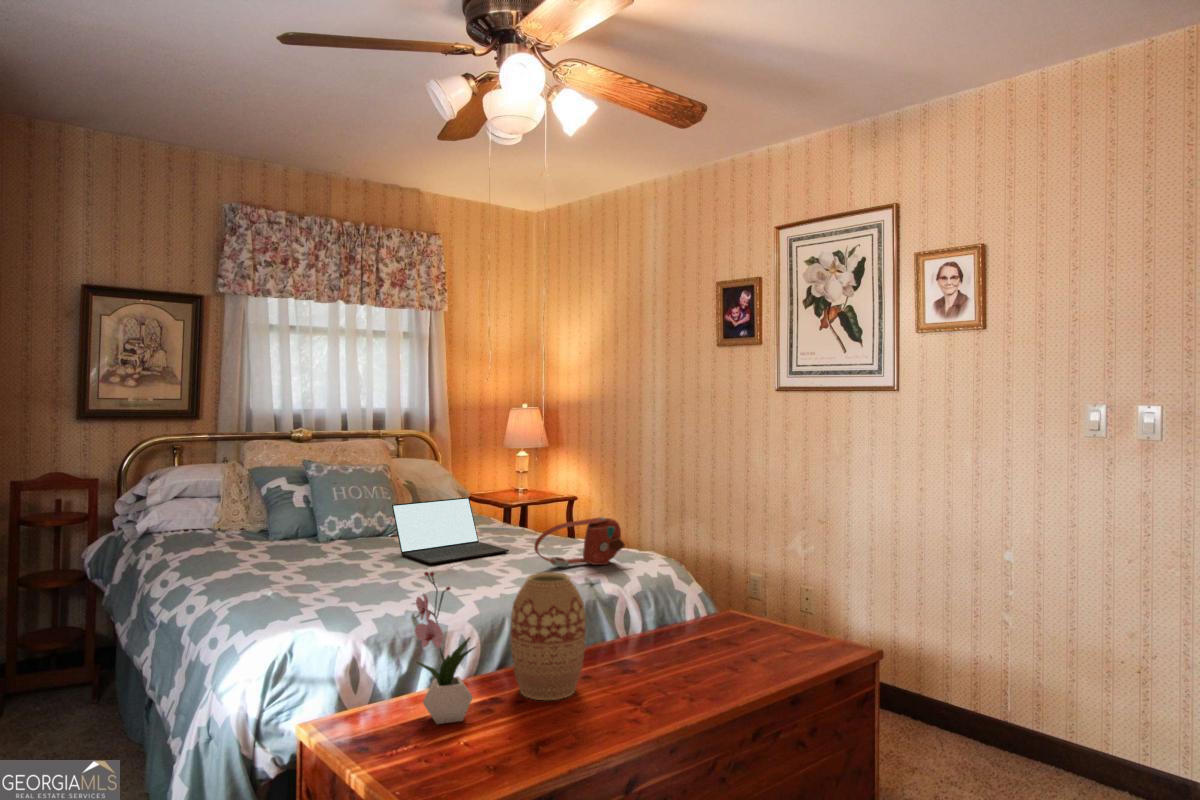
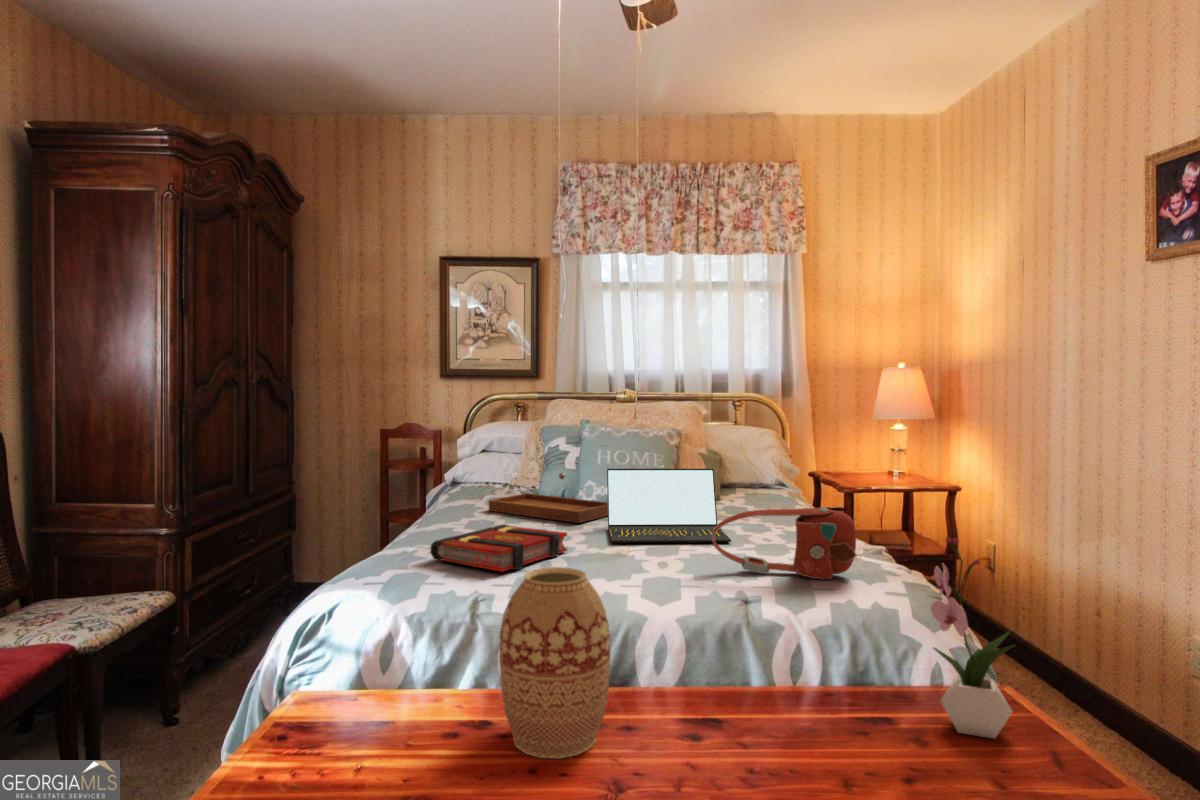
tray: none [259,512,380,556] -> present [489,473,608,523]
book: none [317,560,411,598] -> present [430,524,567,572]
flower arrangement: present [415,572,475,724] -> present [931,537,1015,739]

